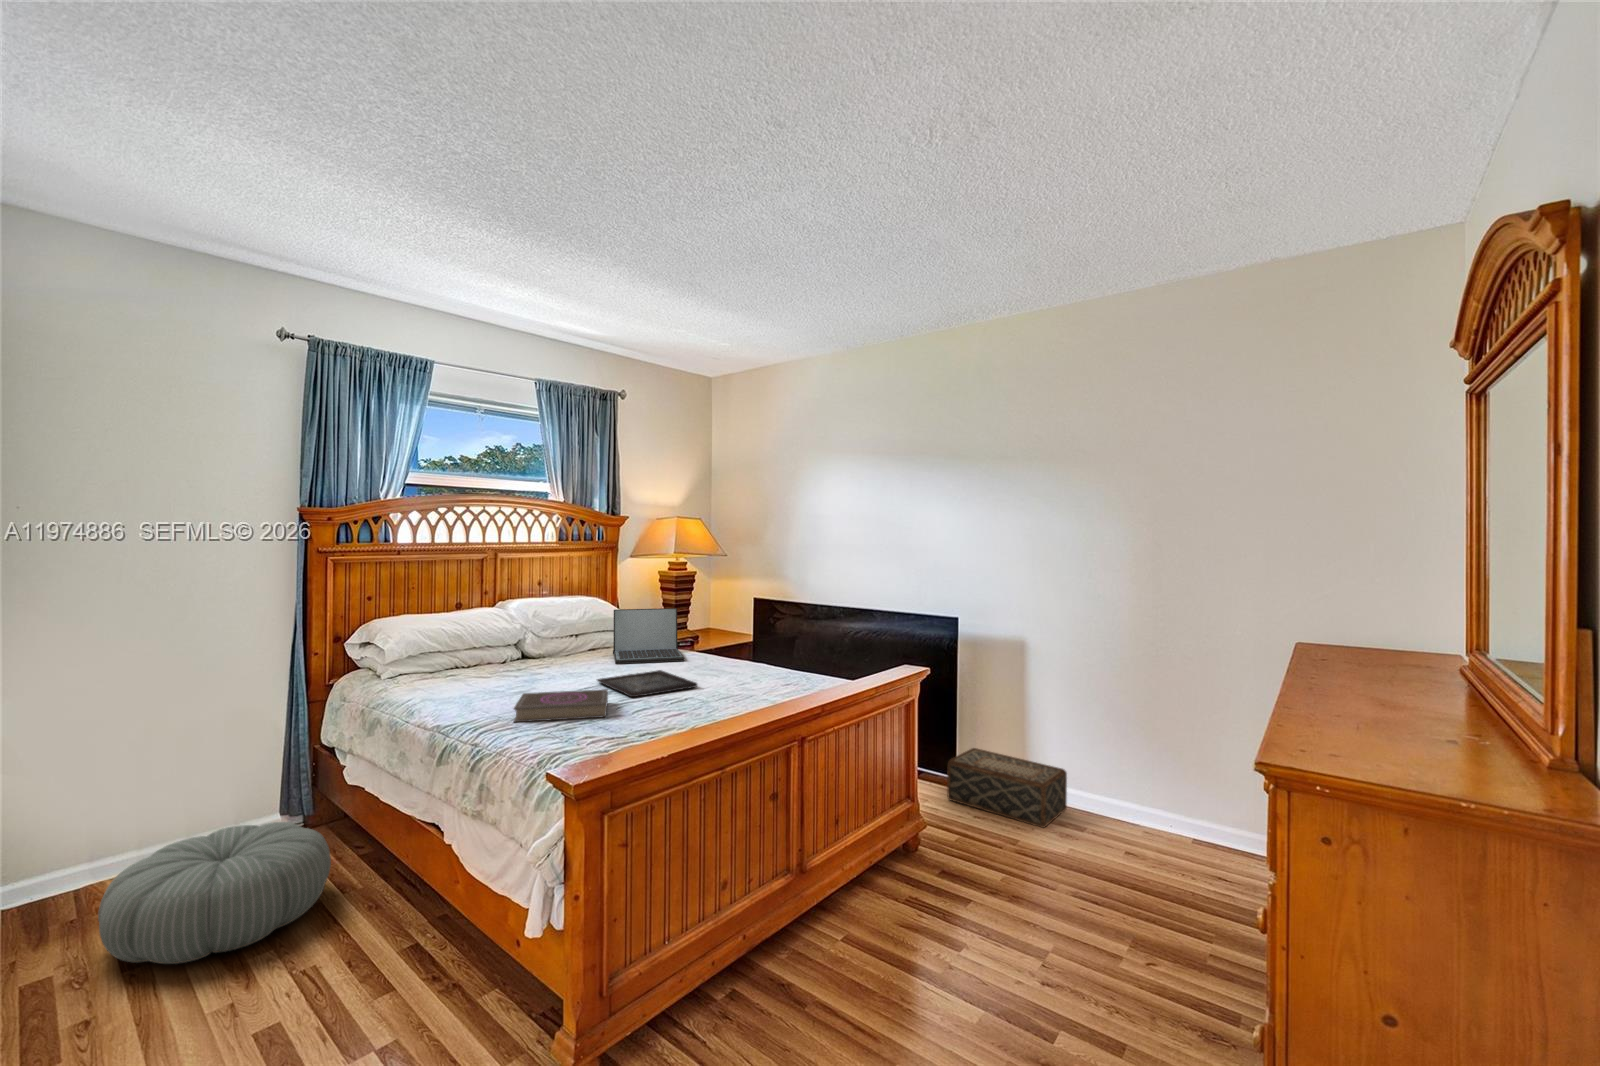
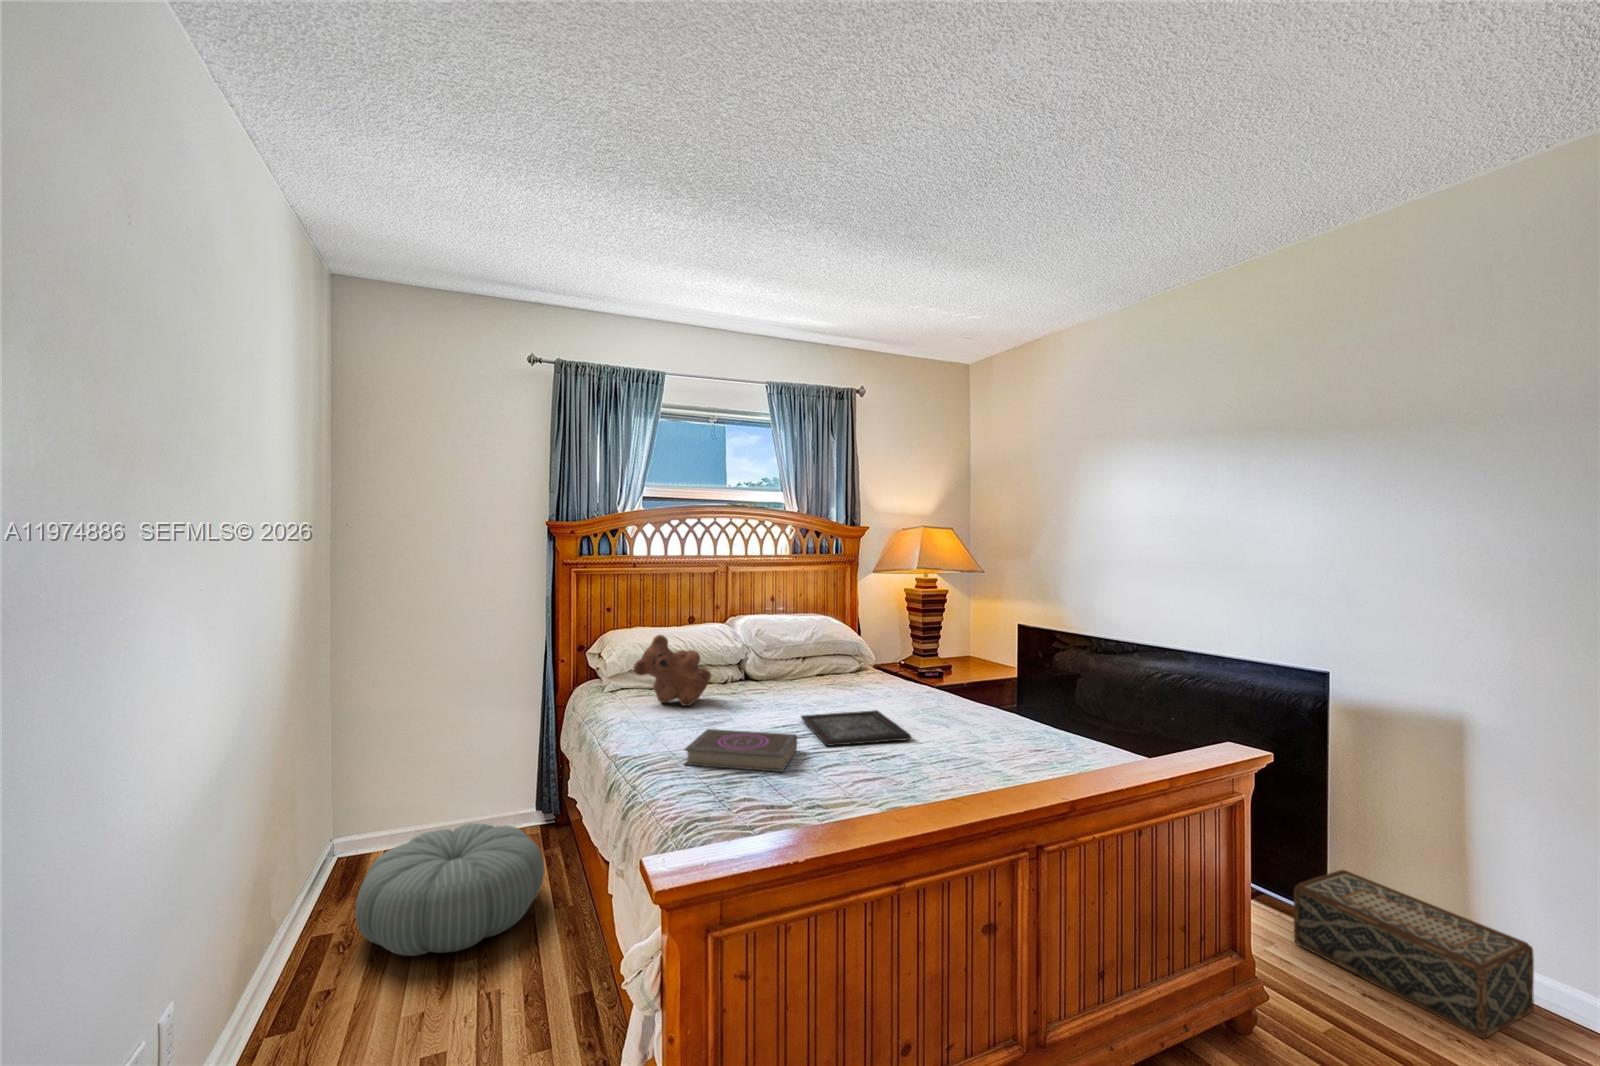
laptop: present [613,608,684,664] -> none [835,632,914,698]
teddy bear: none [420,617,503,682] -> present [634,635,711,706]

